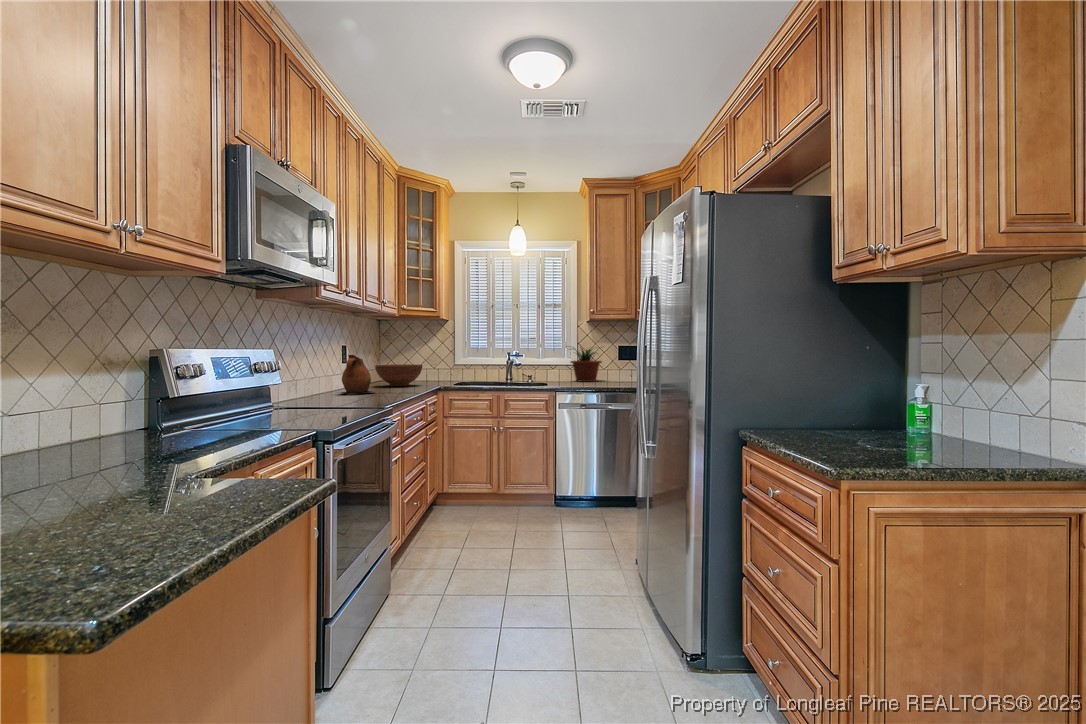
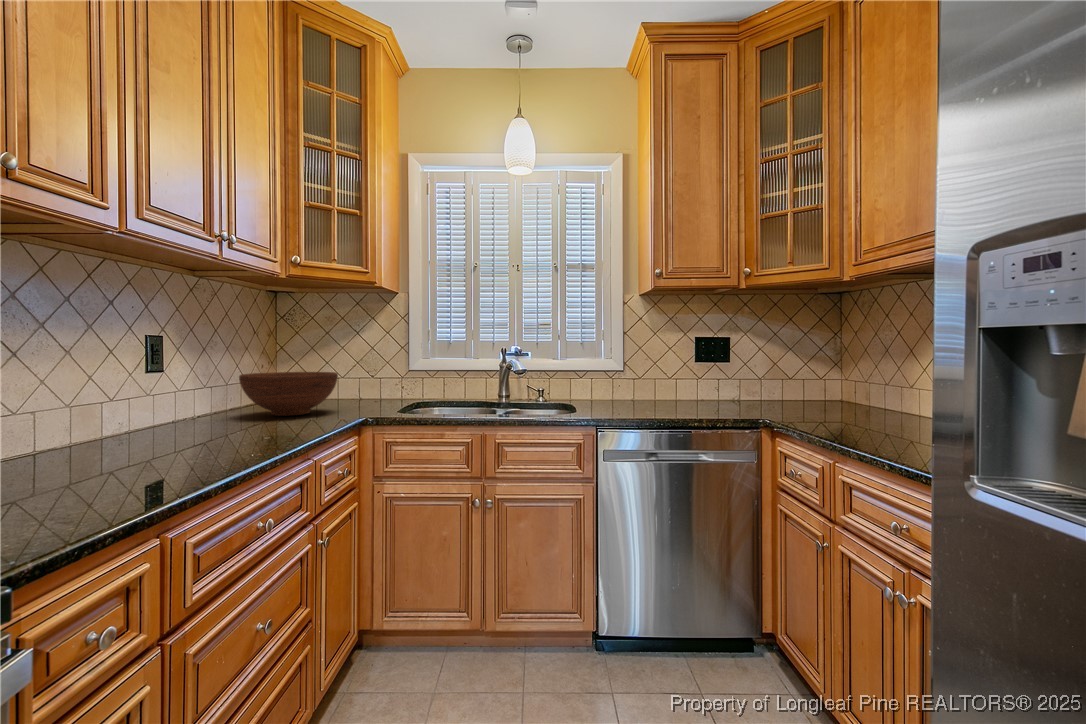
potted plant: present [571,347,602,382] -> none [601,338,675,402]
ceramic pitcher: present [341,355,375,394] -> none [91,355,194,453]

